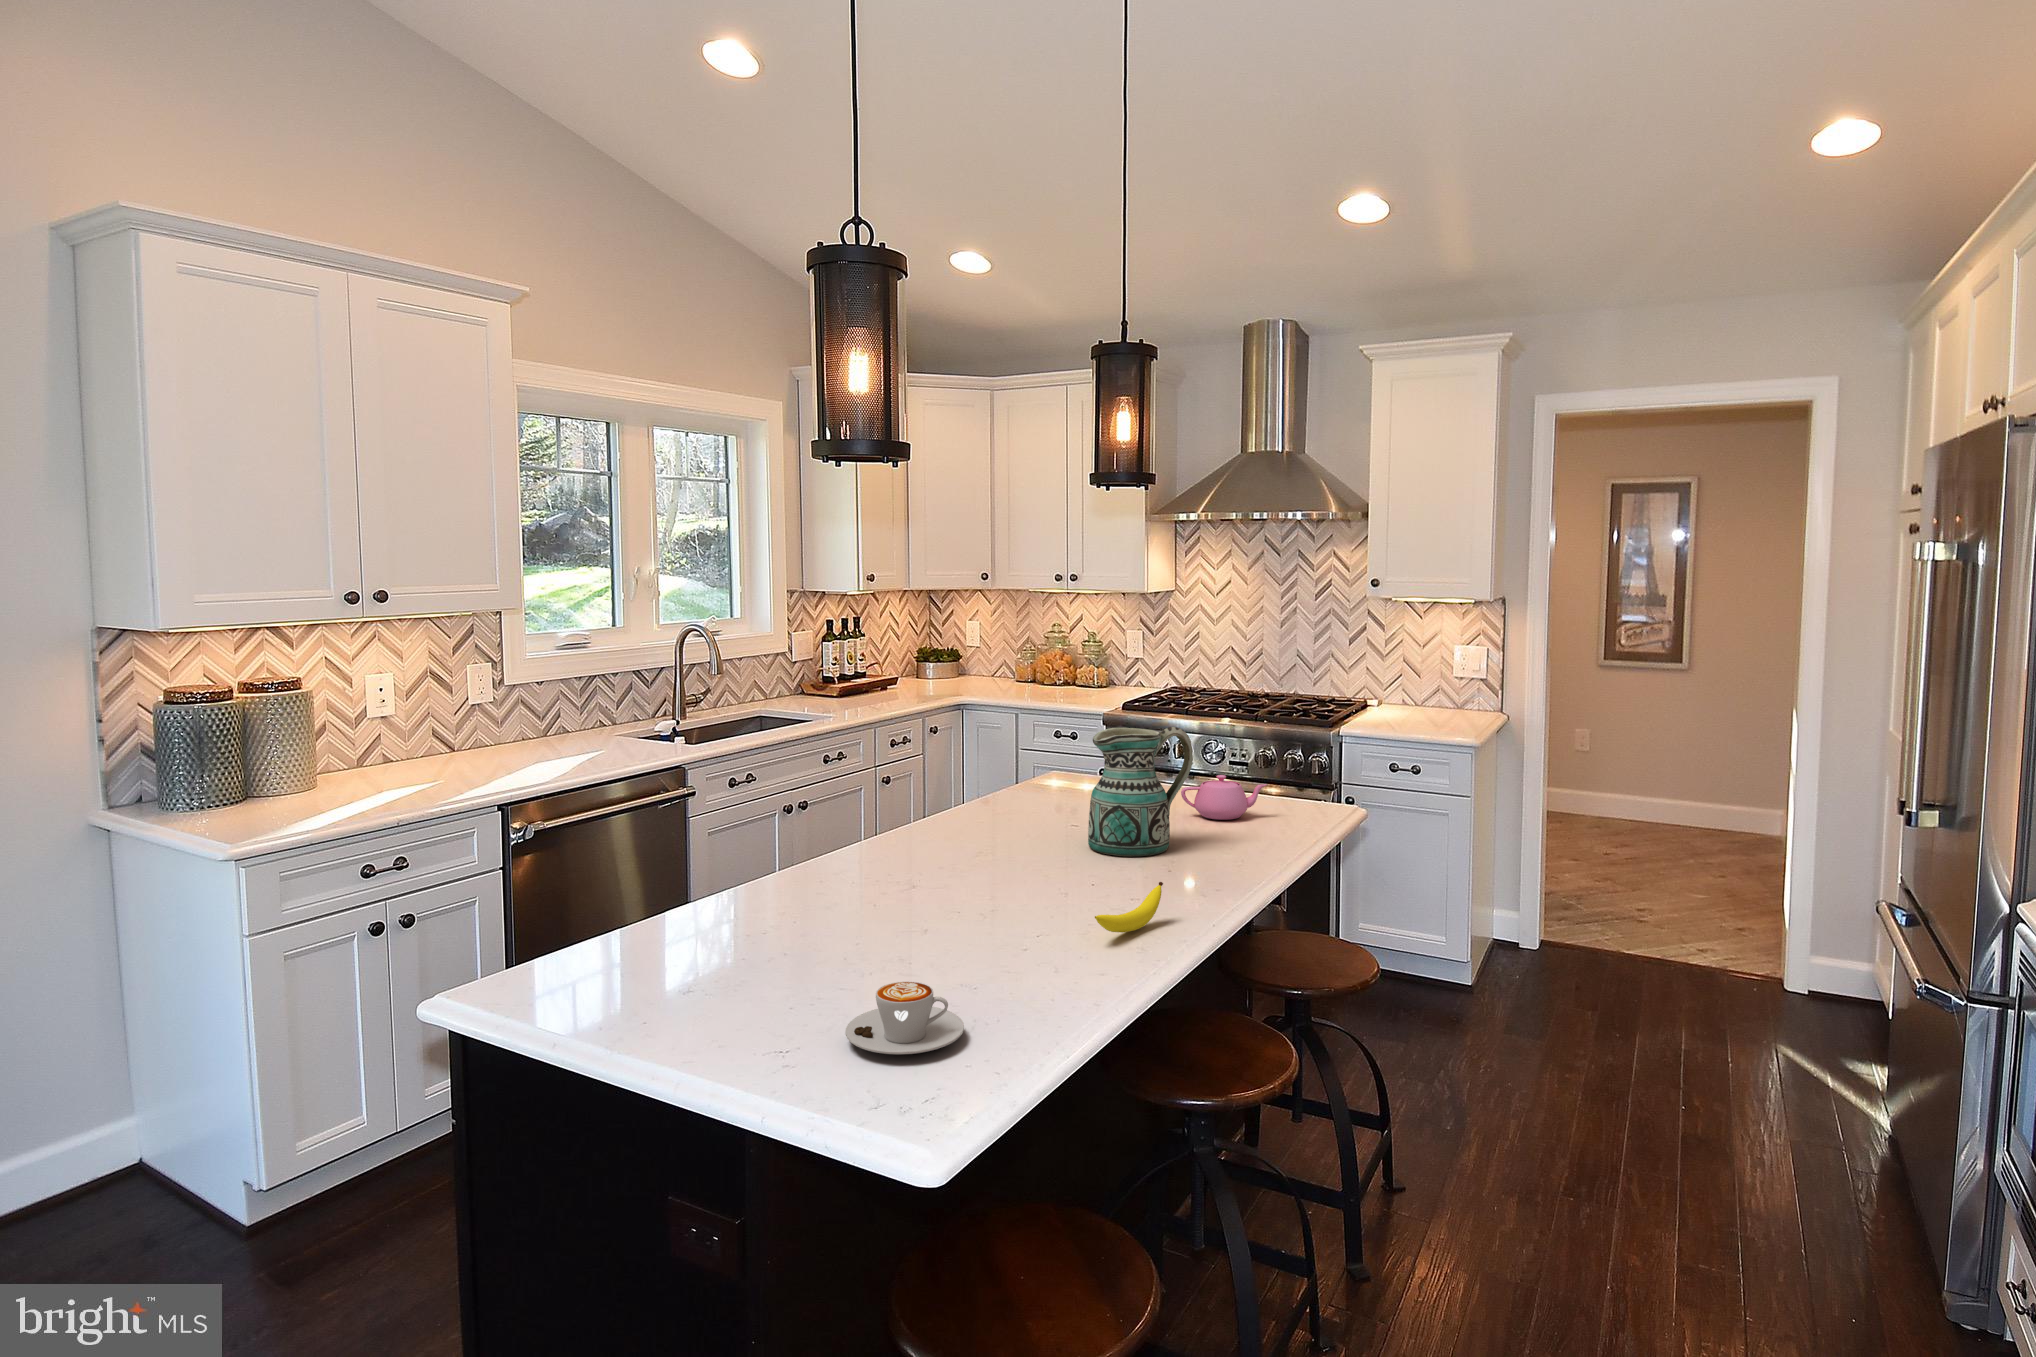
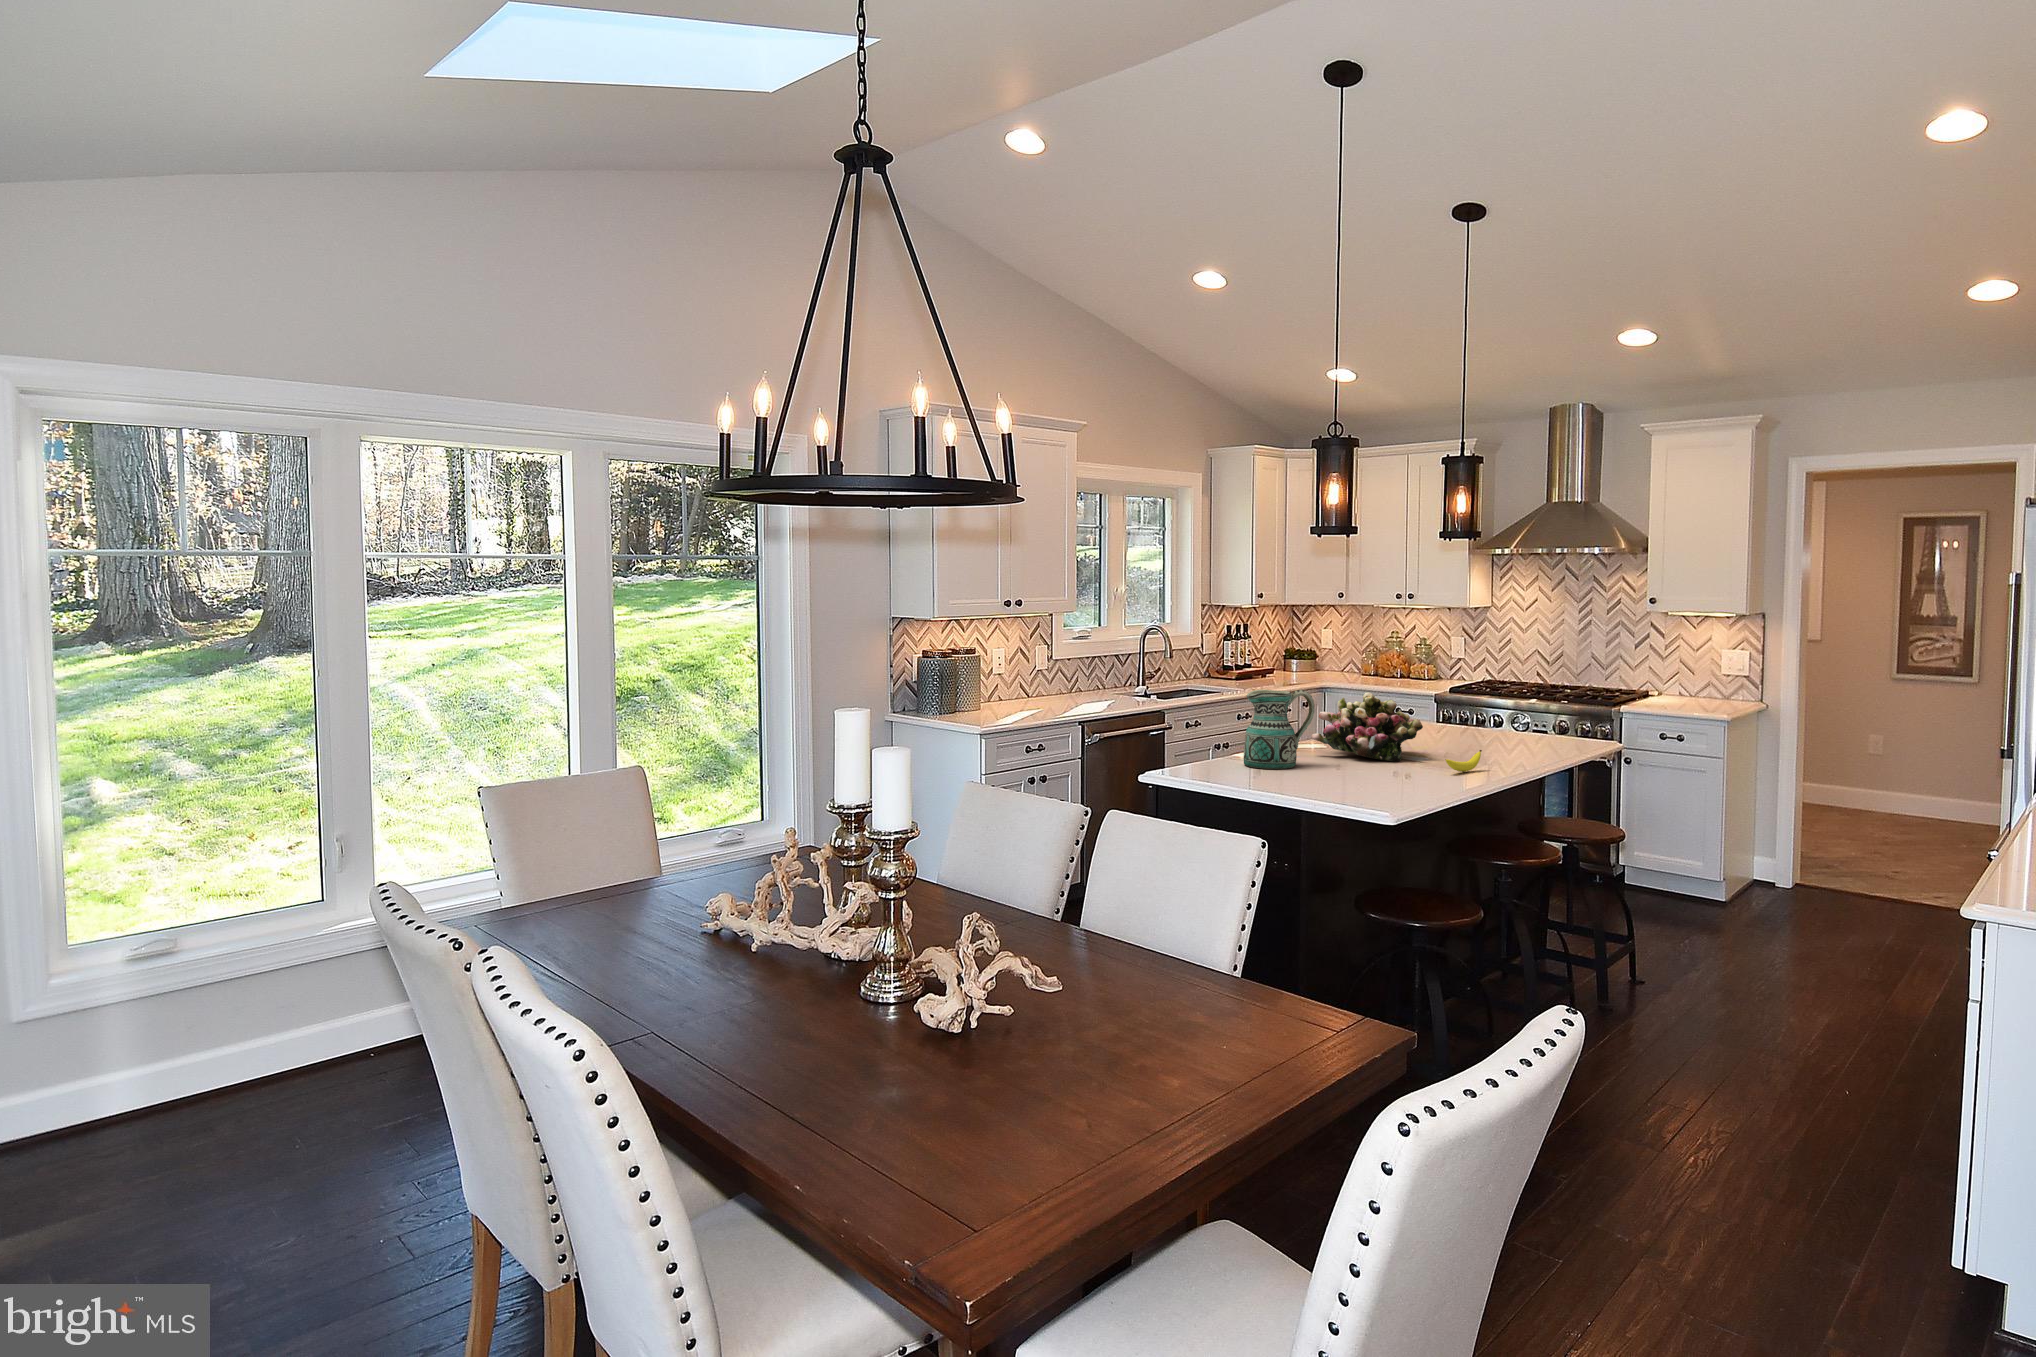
ceramic pitcher: present [1088,727,1193,856] -> present [1244,690,1315,769]
flower arrangement: none [860,763,1060,900] -> present [1311,692,1423,761]
teapot: present [1181,775,1267,820] -> none [1493,715,1550,741]
coffee cup: present [845,982,964,1054] -> none [1334,768,1388,793]

